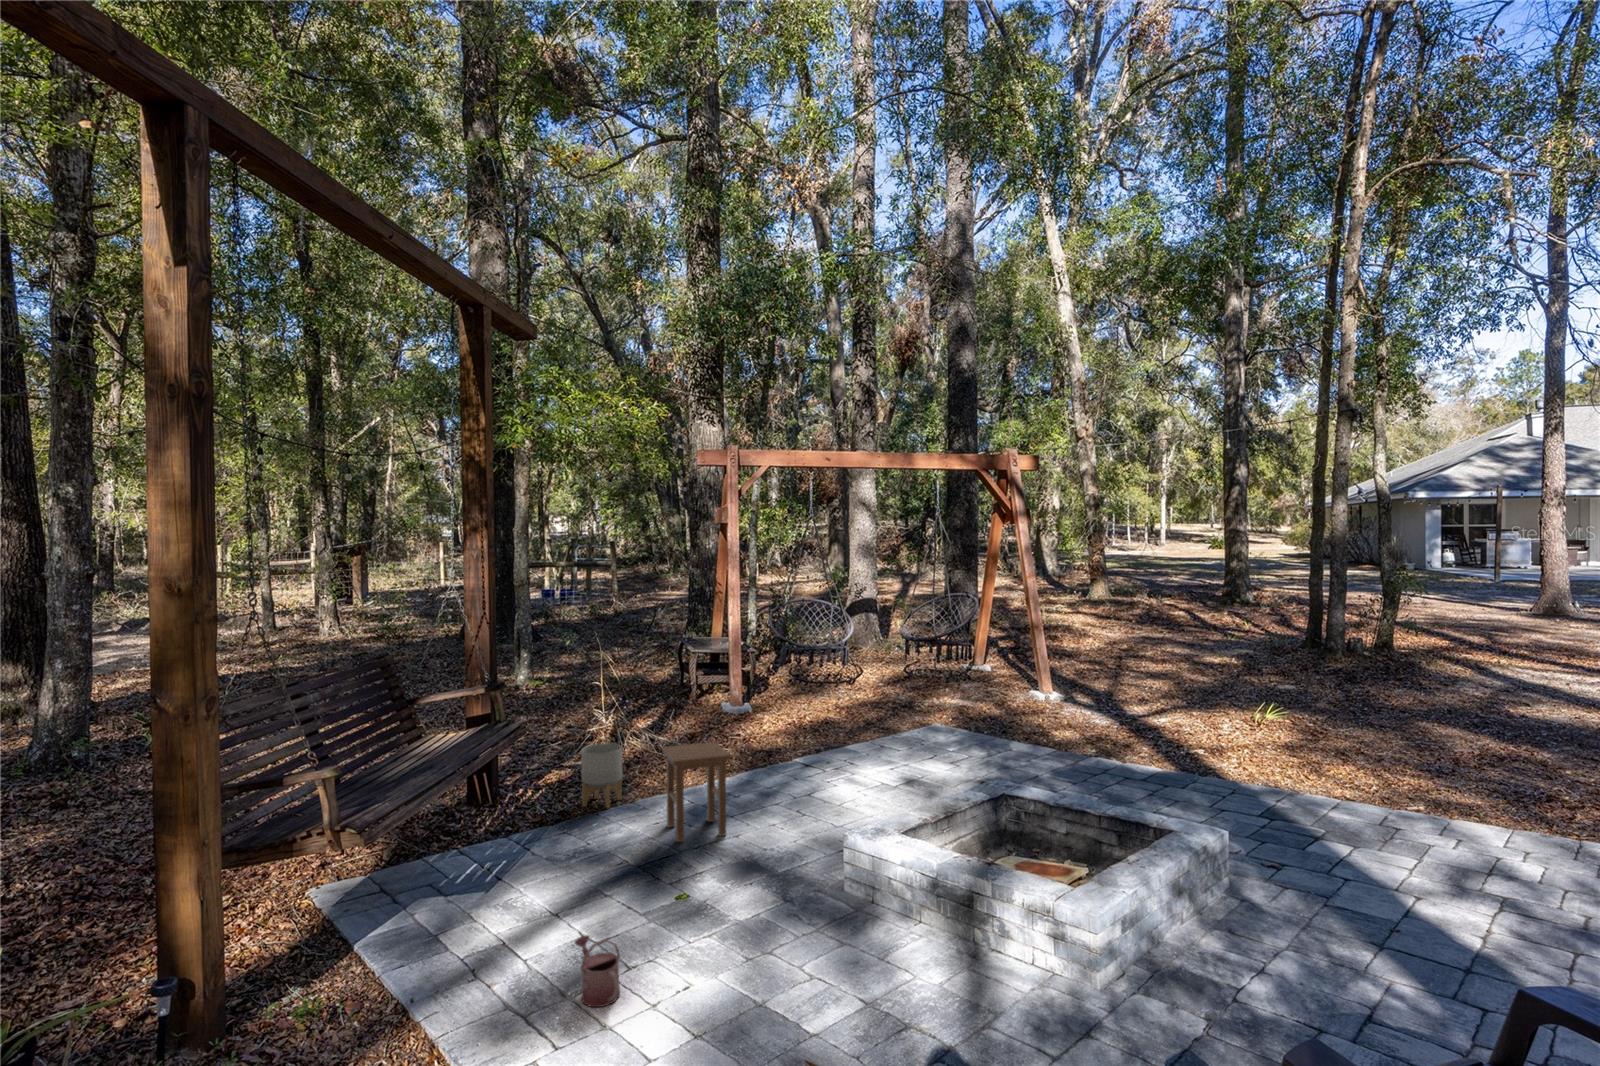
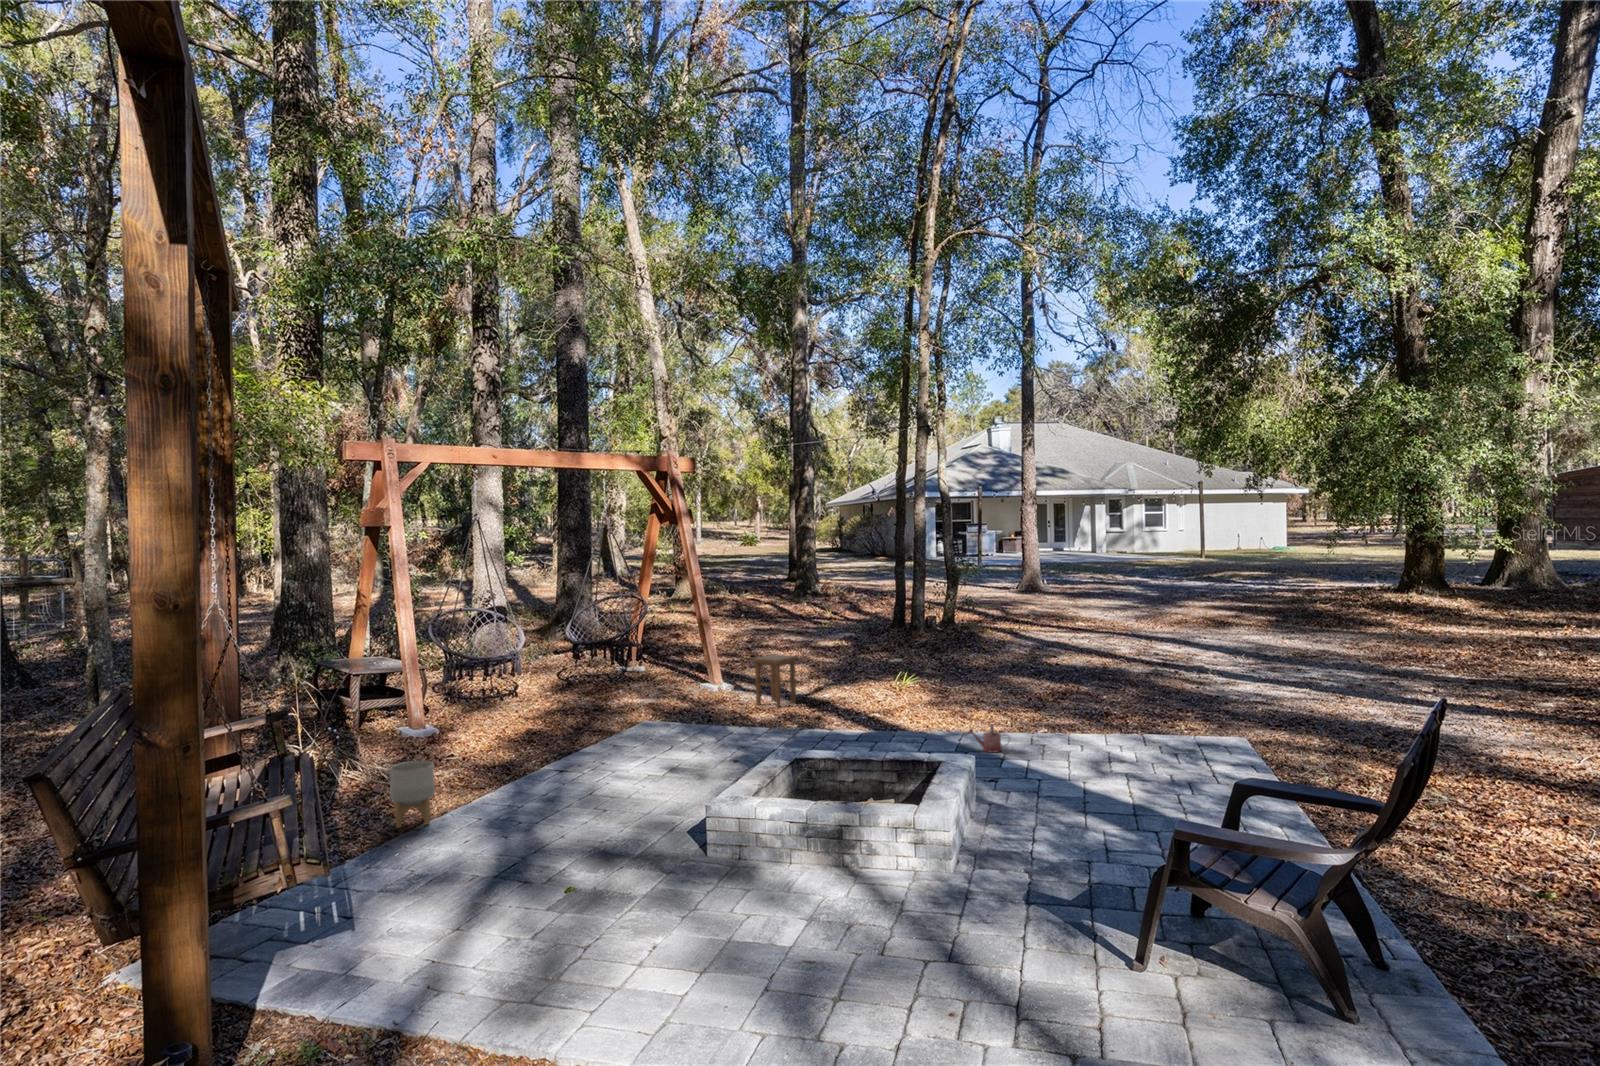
stool: present [662,742,730,842] -> present [752,655,798,707]
watering can: present [575,935,620,1007] -> present [968,724,1005,753]

